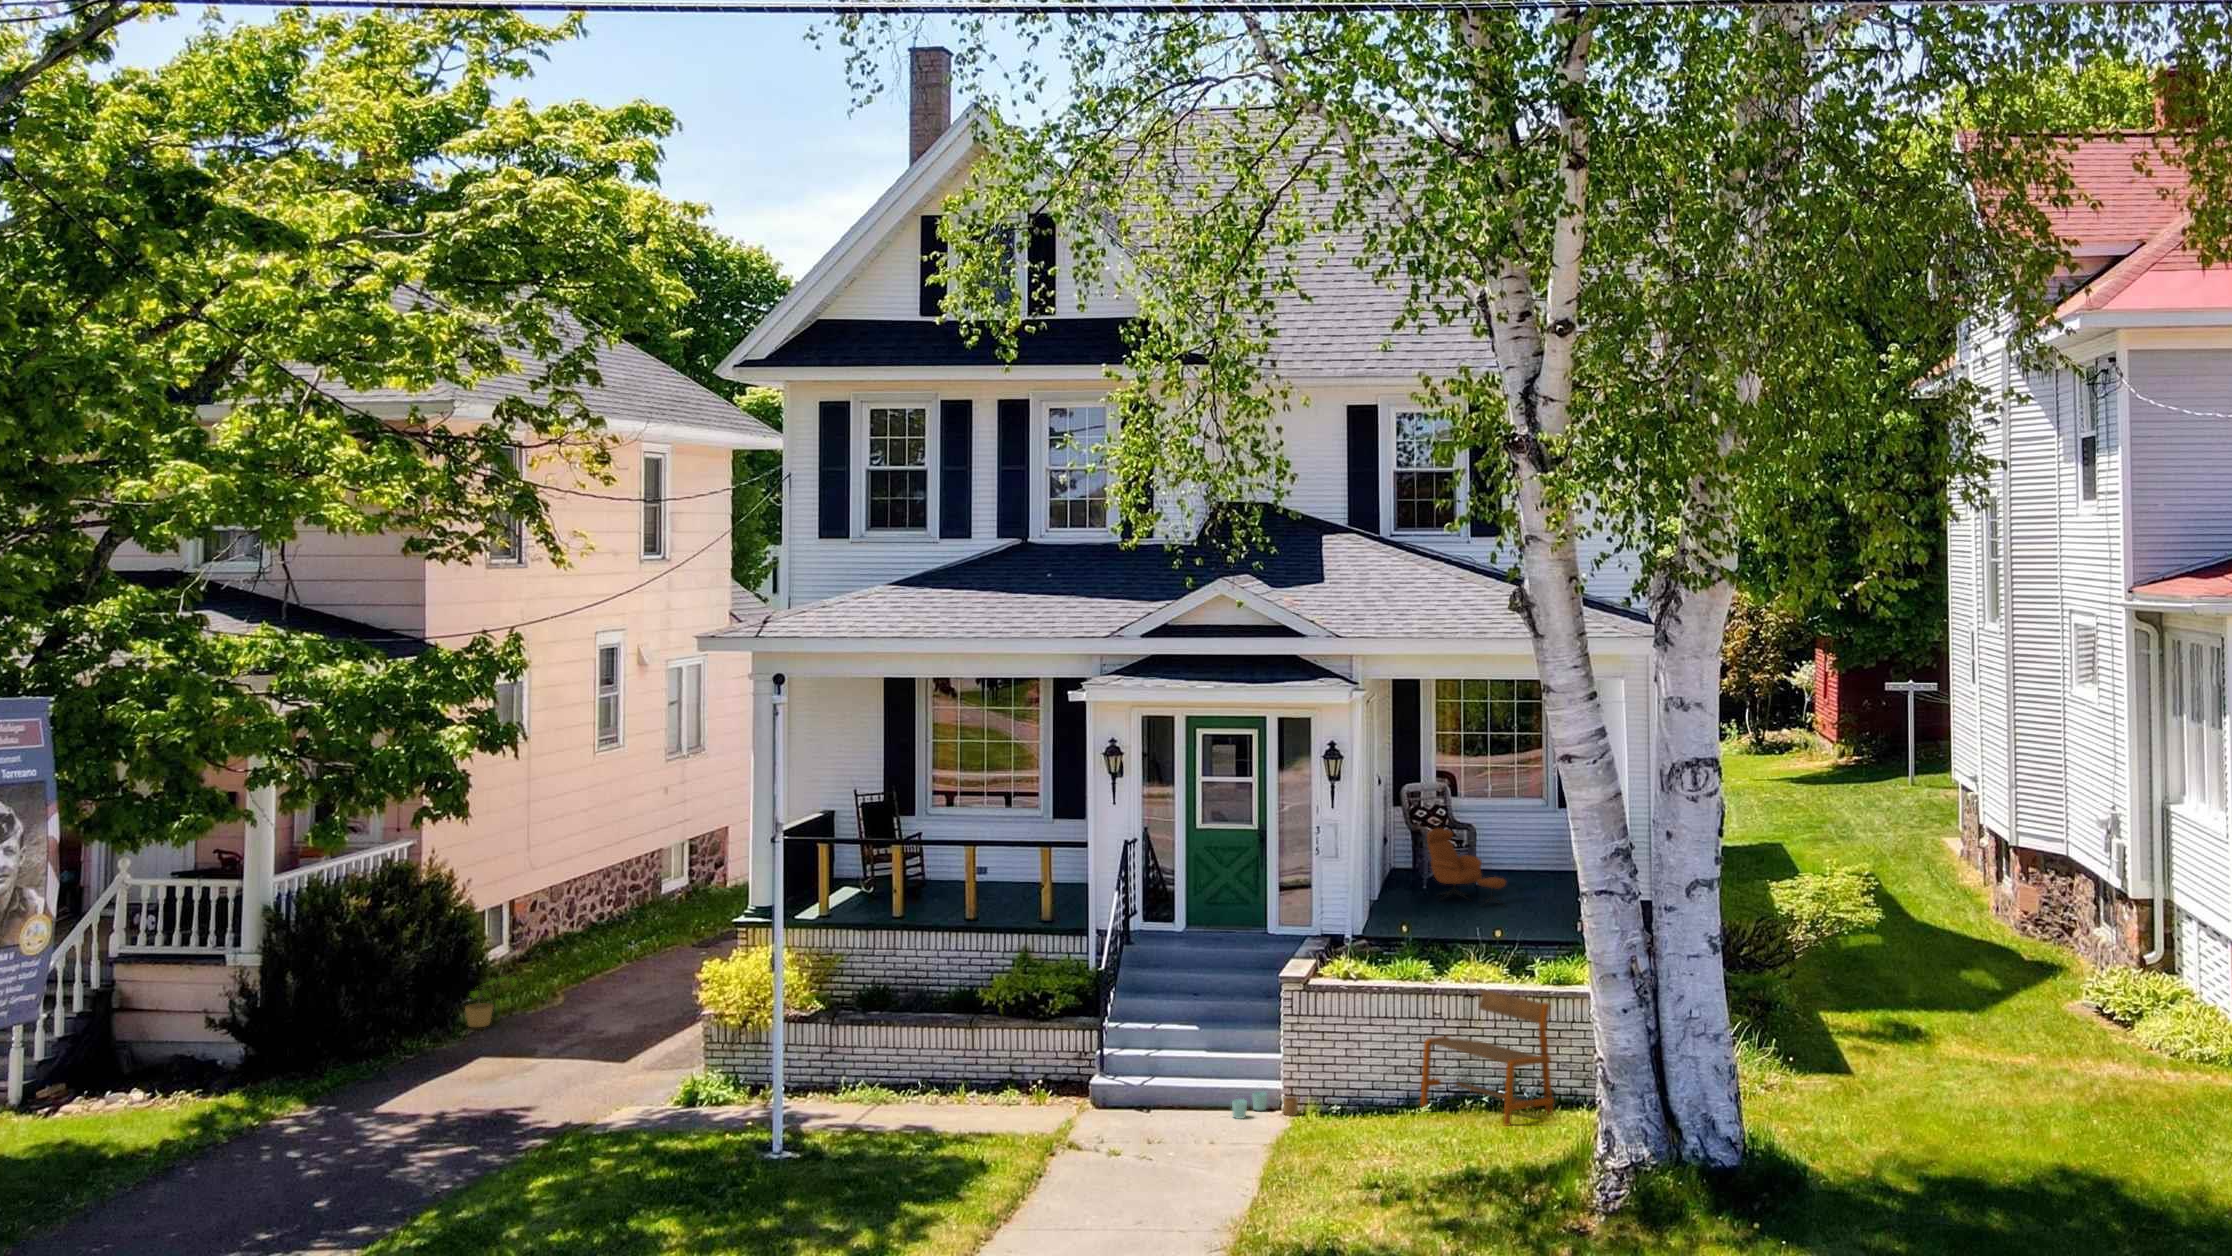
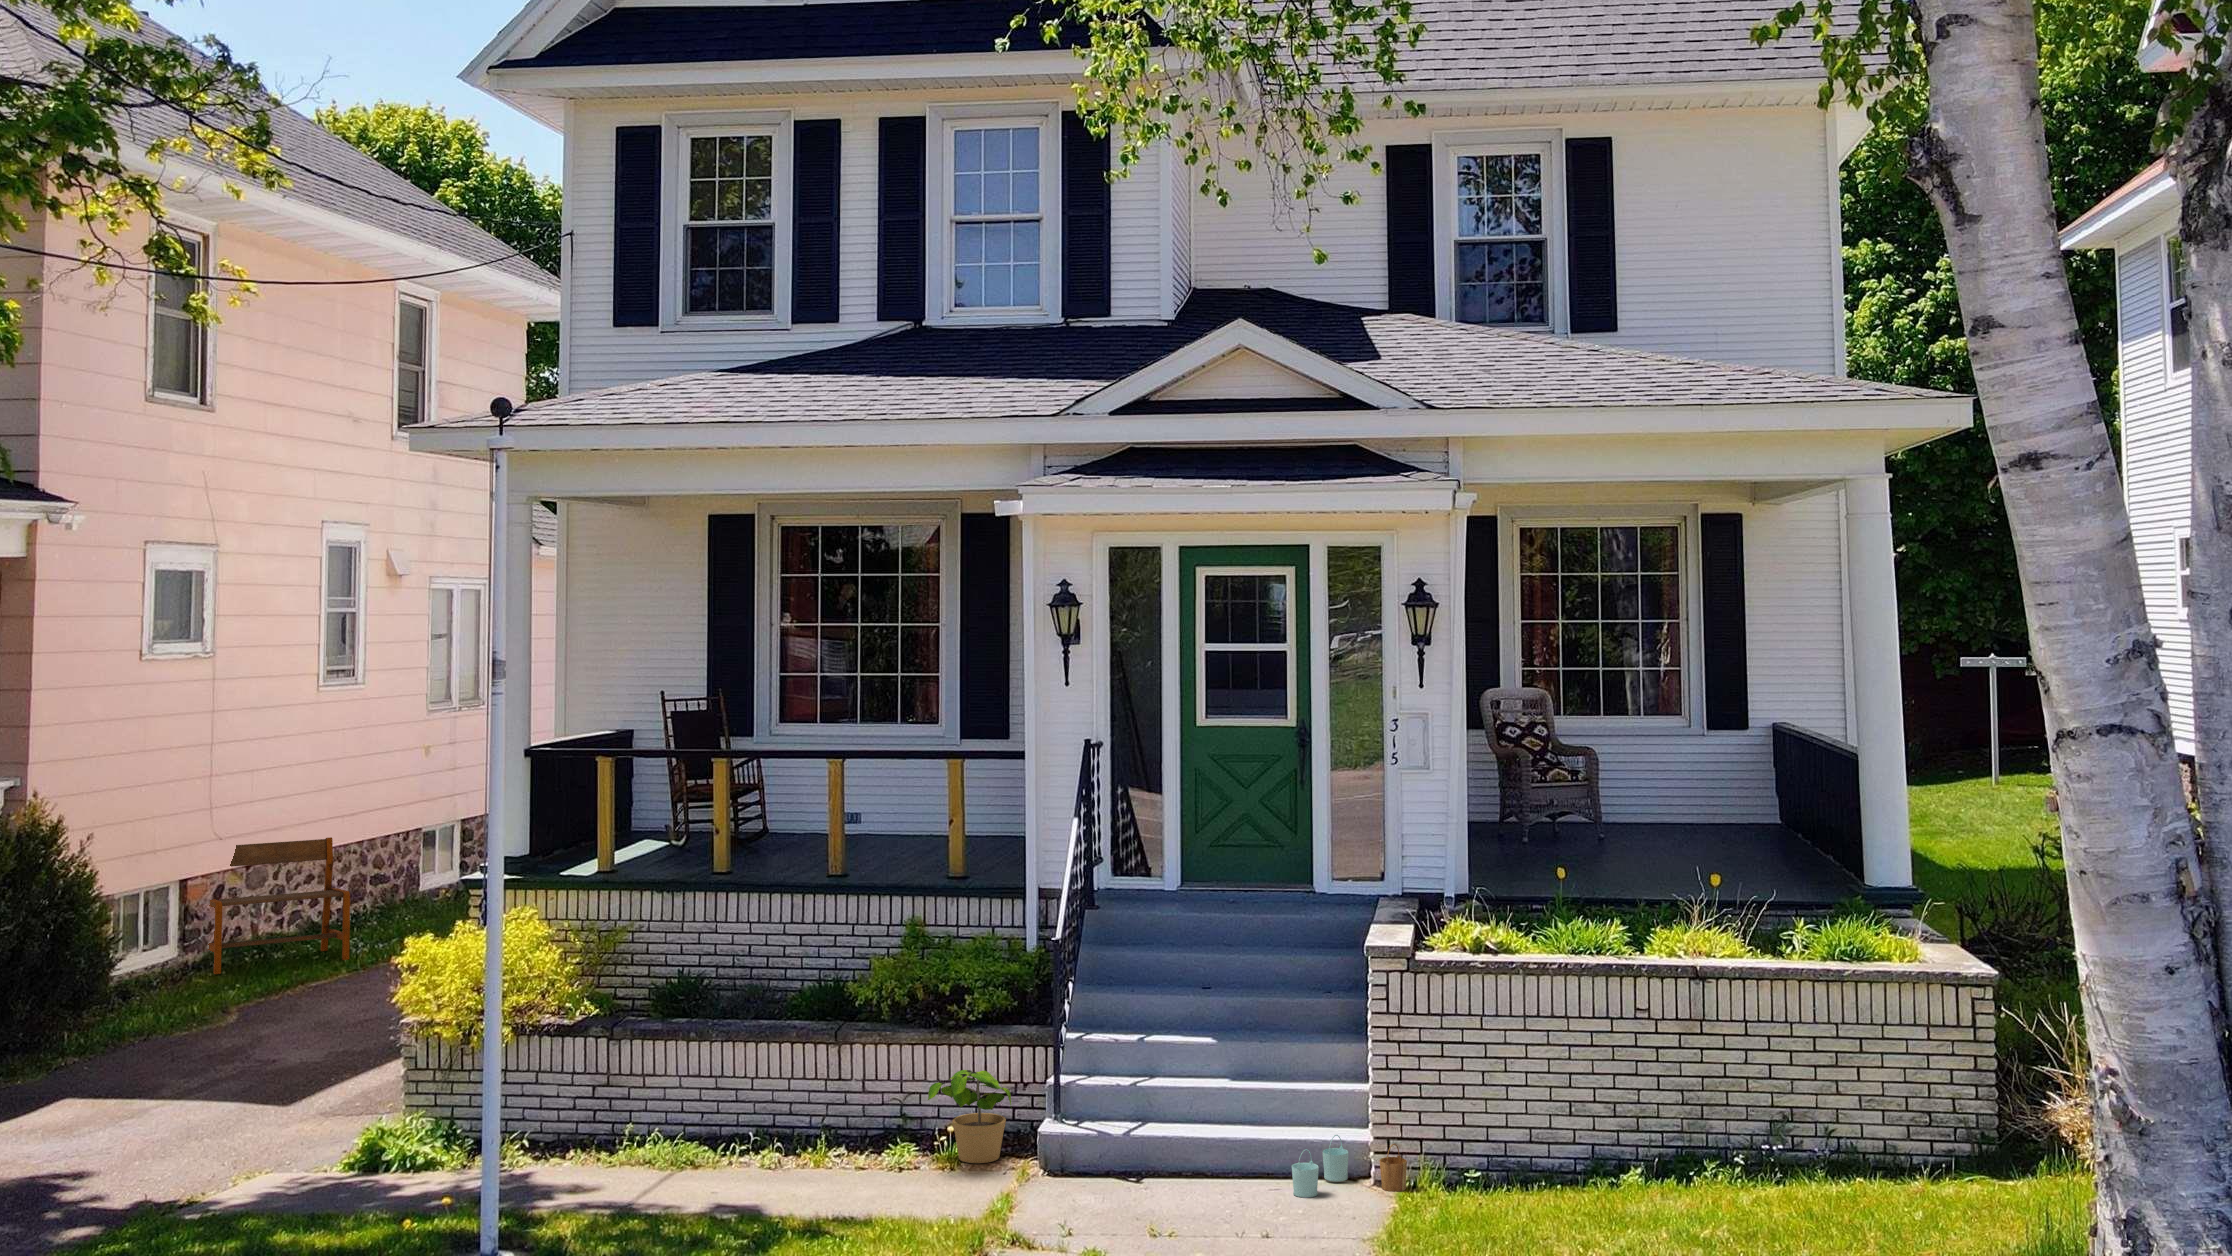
lounge chair: present [1427,828,1506,903] -> none [1534,737,1669,851]
potted plant: present [465,976,517,1027] -> present [928,1070,1011,1163]
bench: present [1420,988,1554,1126] -> present [208,837,350,974]

